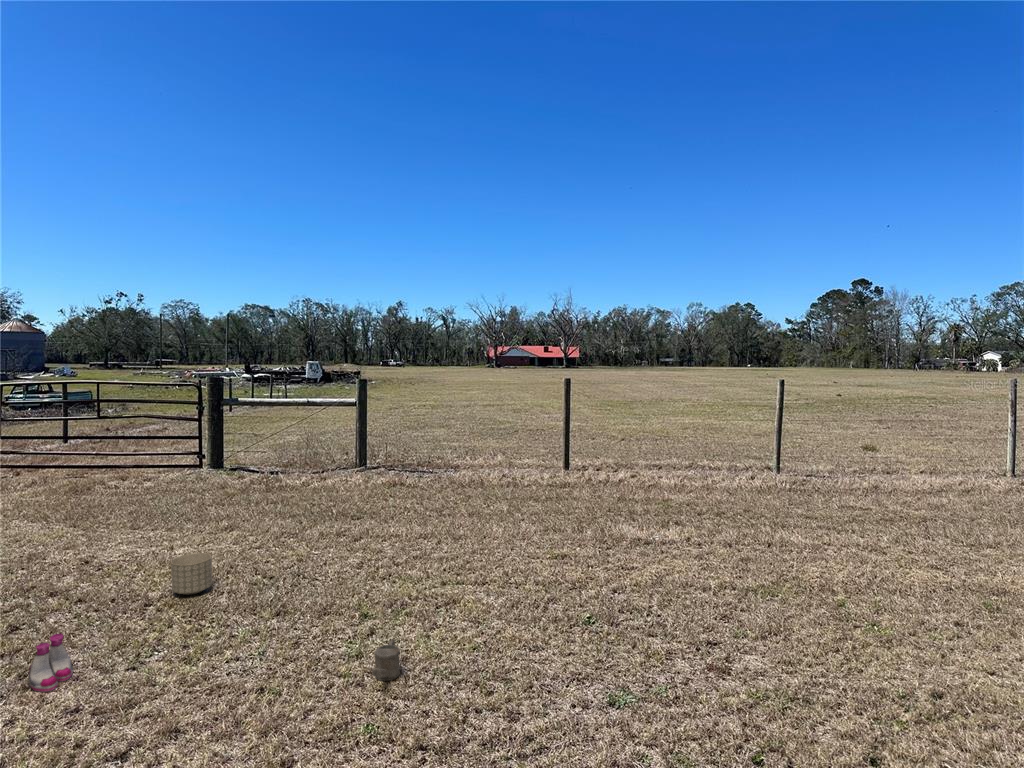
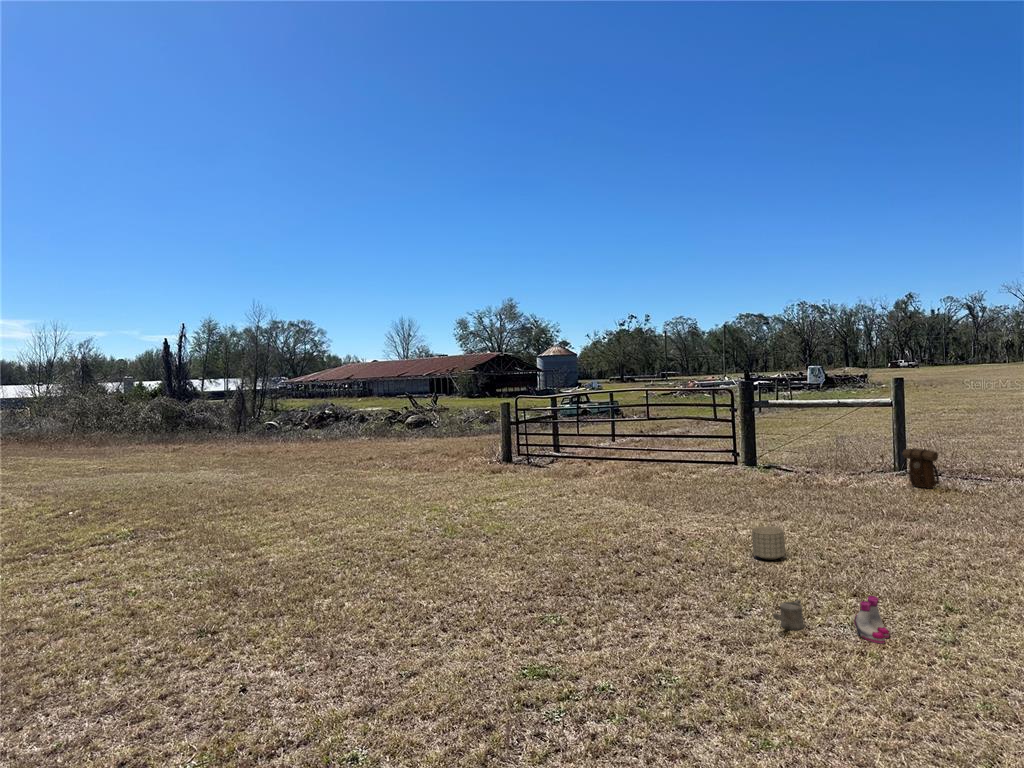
backpack: none [359,446,389,482] -> present [902,448,940,488]
boots: present [29,634,73,692] -> present [854,596,889,644]
watering can: present [372,639,400,681] -> present [773,599,804,630]

